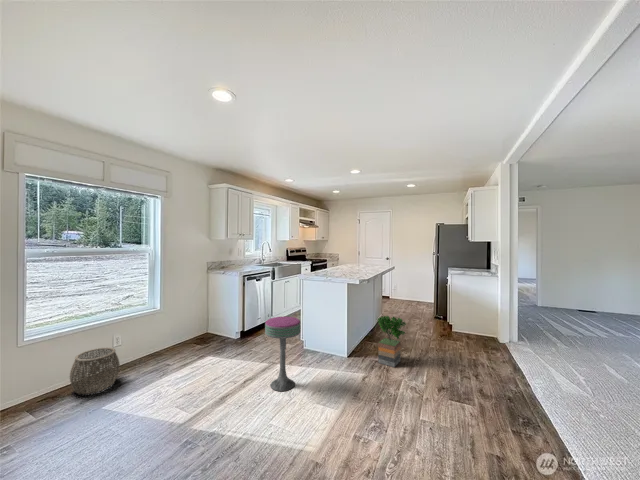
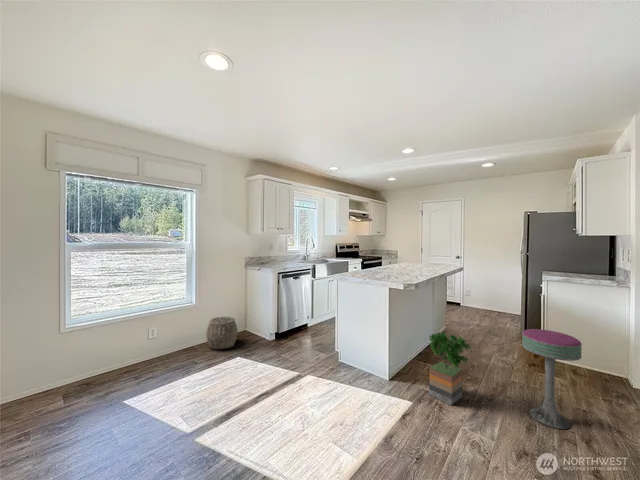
bar stool: present [265,316,301,391] -> present [522,329,582,429]
woven basket: present [70,348,120,394] -> present [206,317,238,349]

